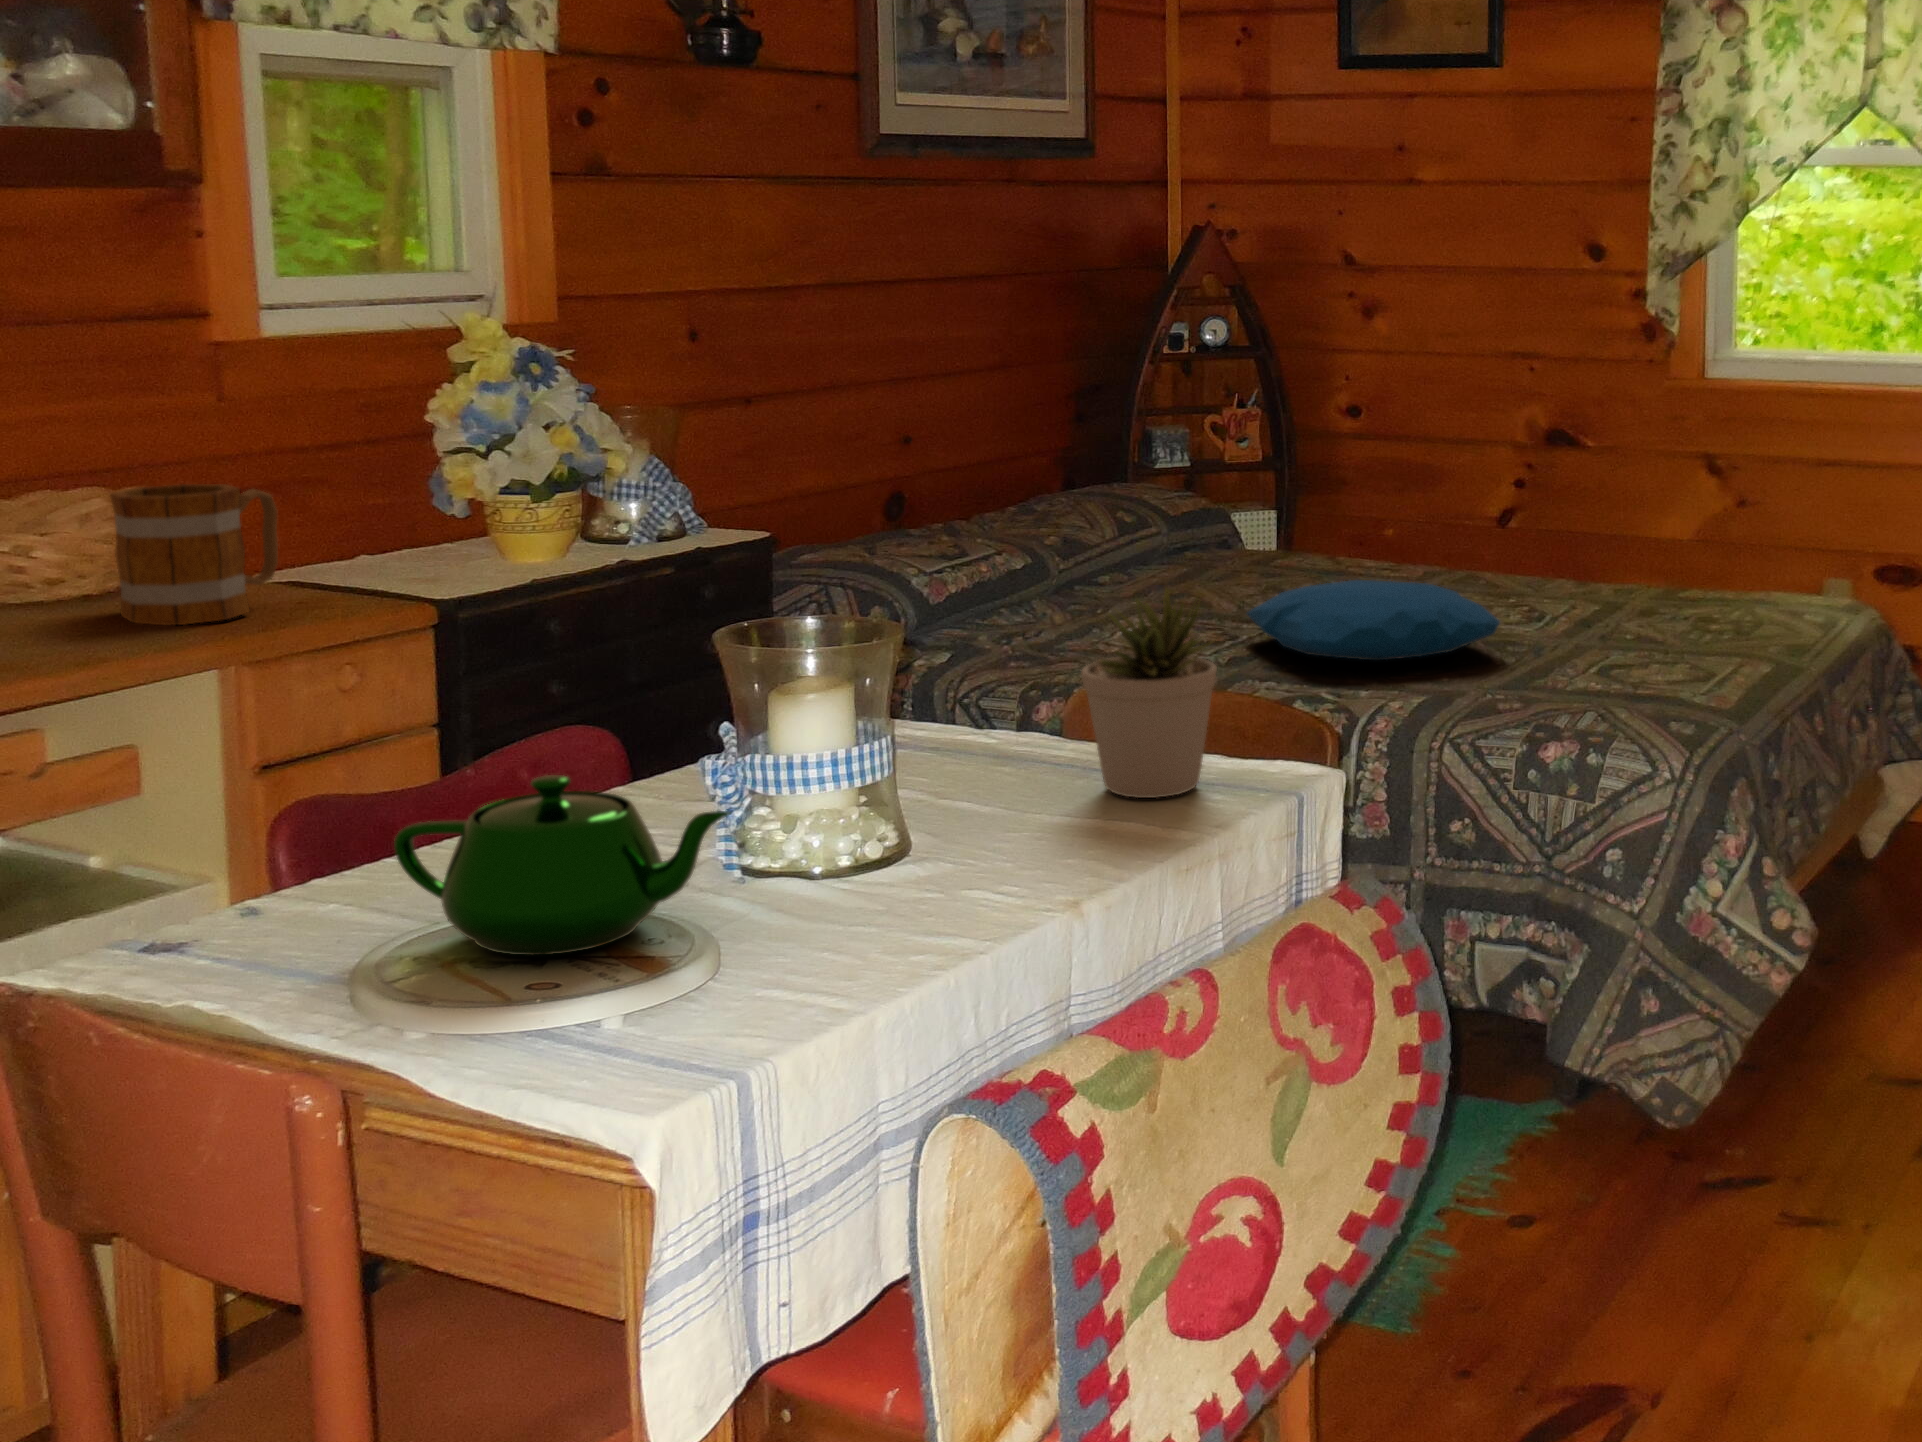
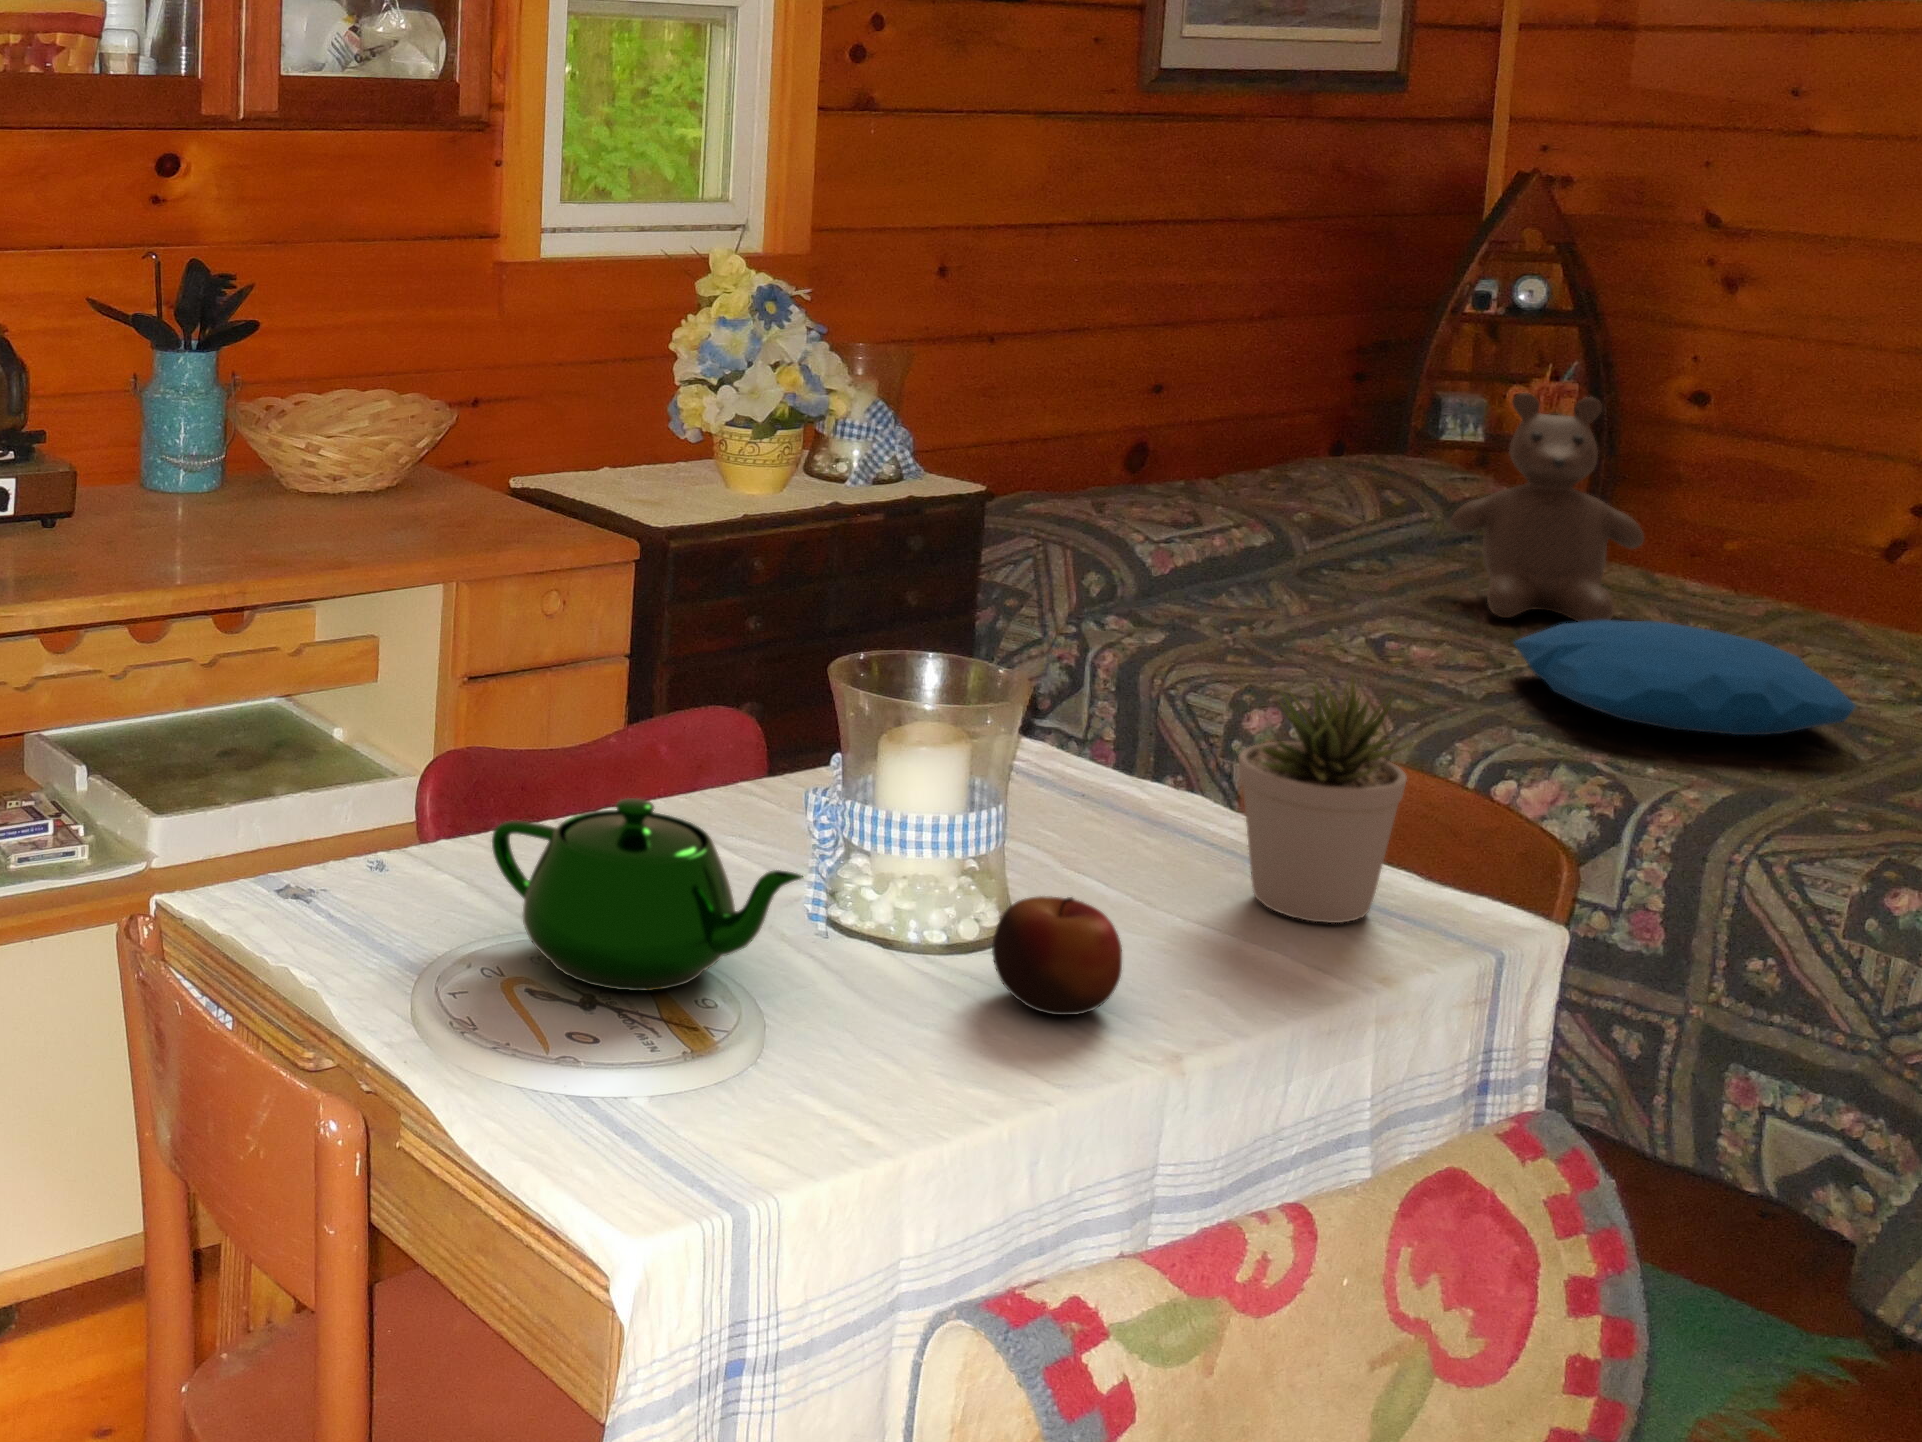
teddy bear: none [1180,406,1332,601] -> present [1450,393,1644,622]
mug: present [110,484,278,625] -> none [386,399,523,531]
apple: none [906,792,1020,895] -> present [992,896,1122,1015]

